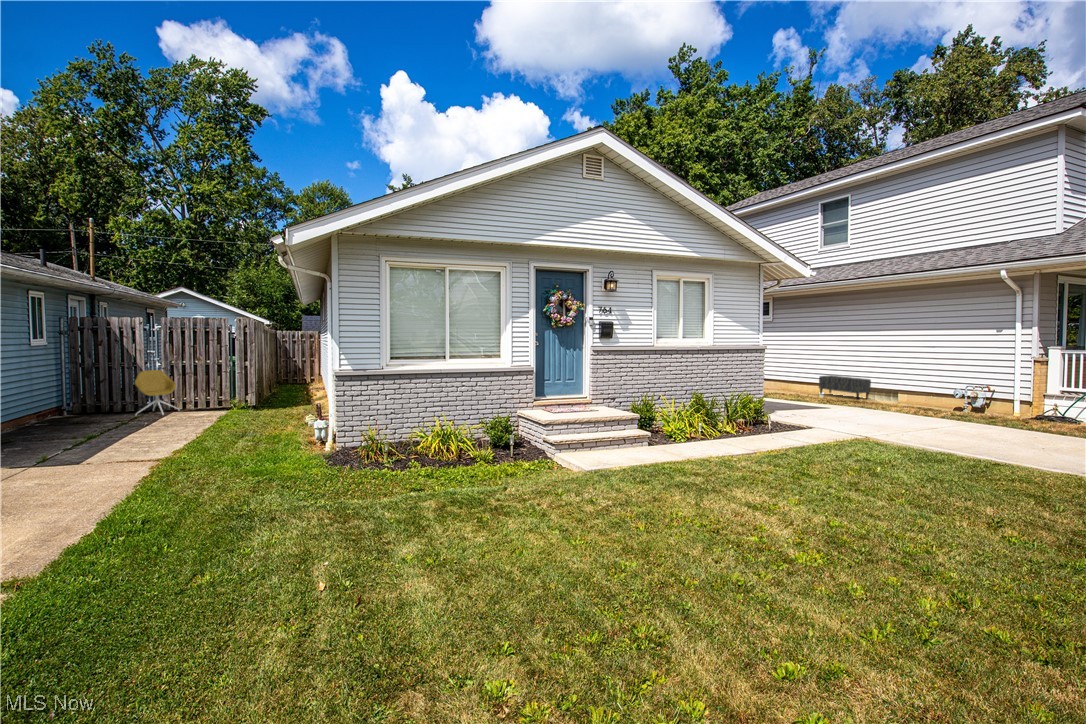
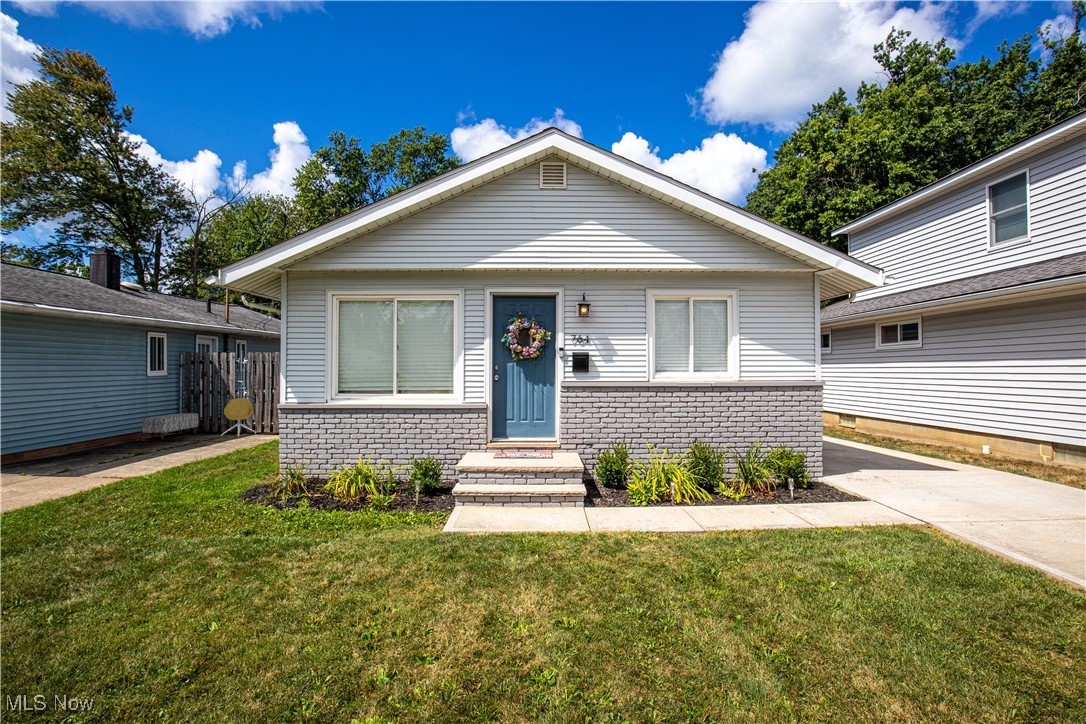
bench: present [819,375,871,399] -> present [143,413,198,439]

